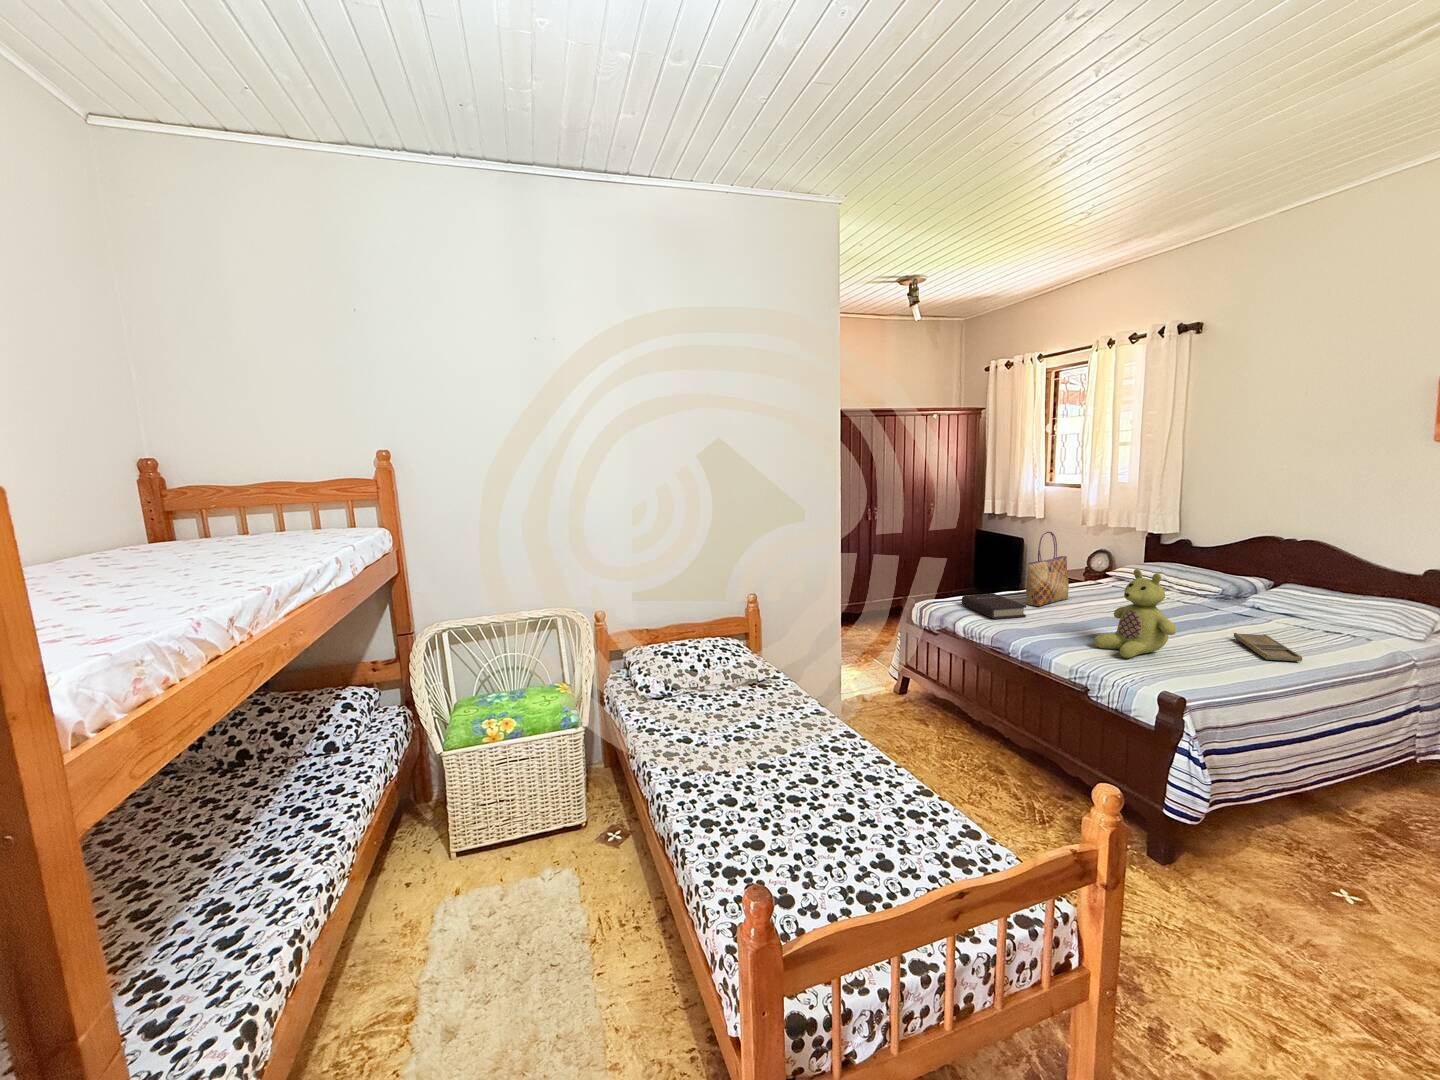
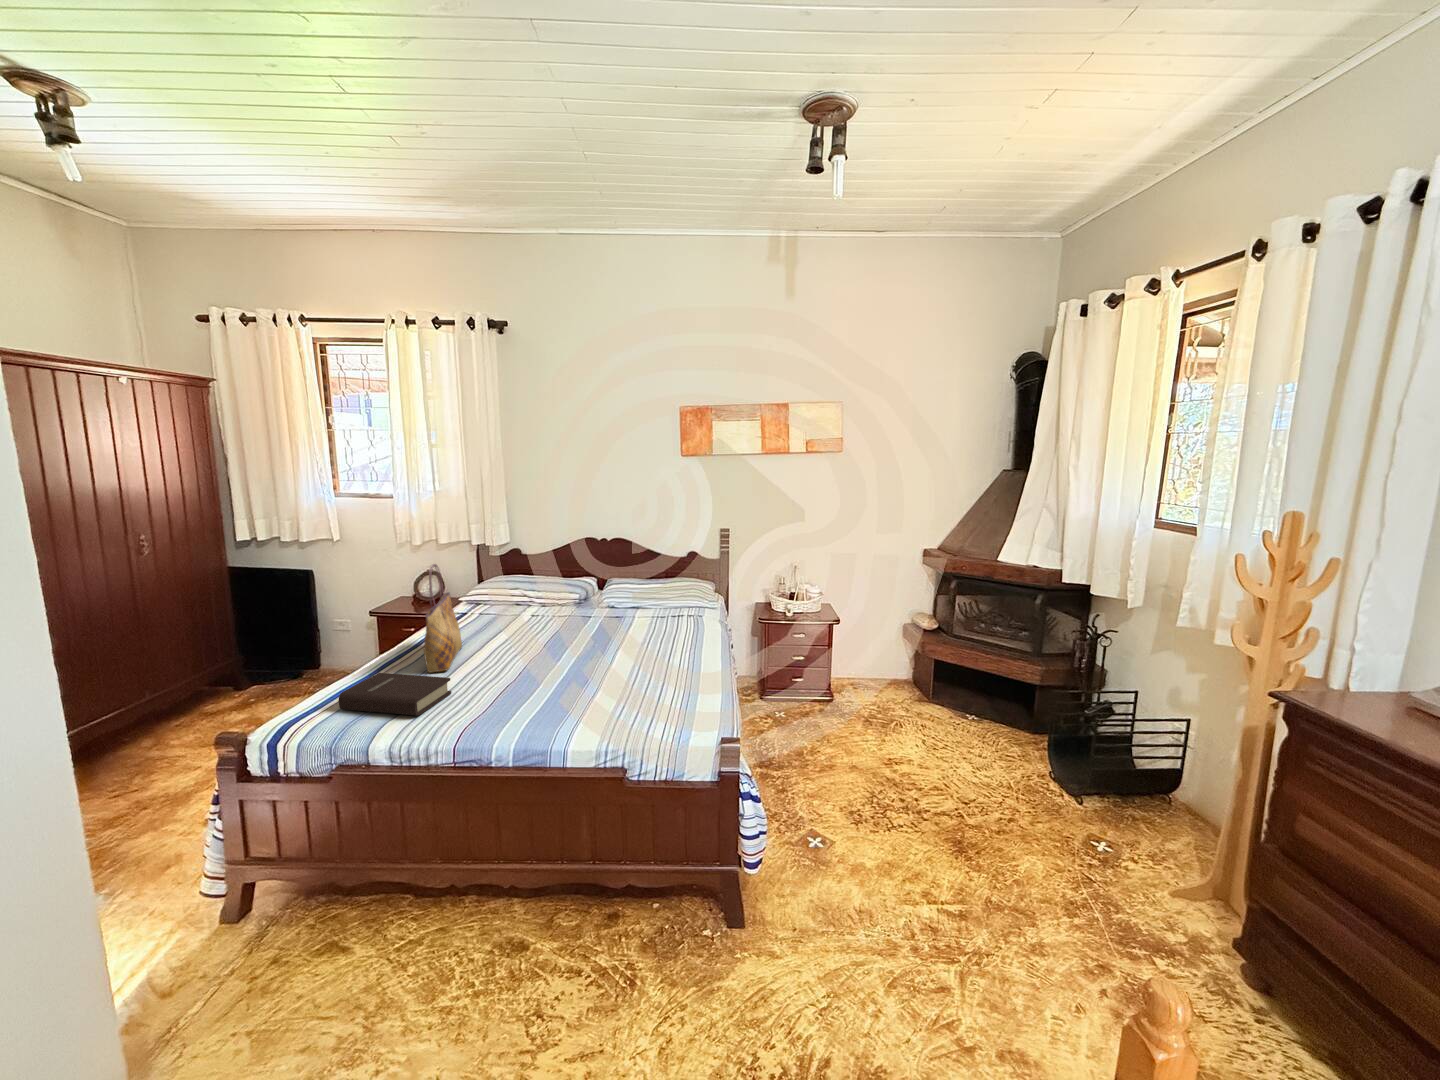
stuffed bear: present [1094,569,1176,658] -> none [573,597,651,708]
tray: present [1234,633,1302,661] -> none [647,632,710,658]

